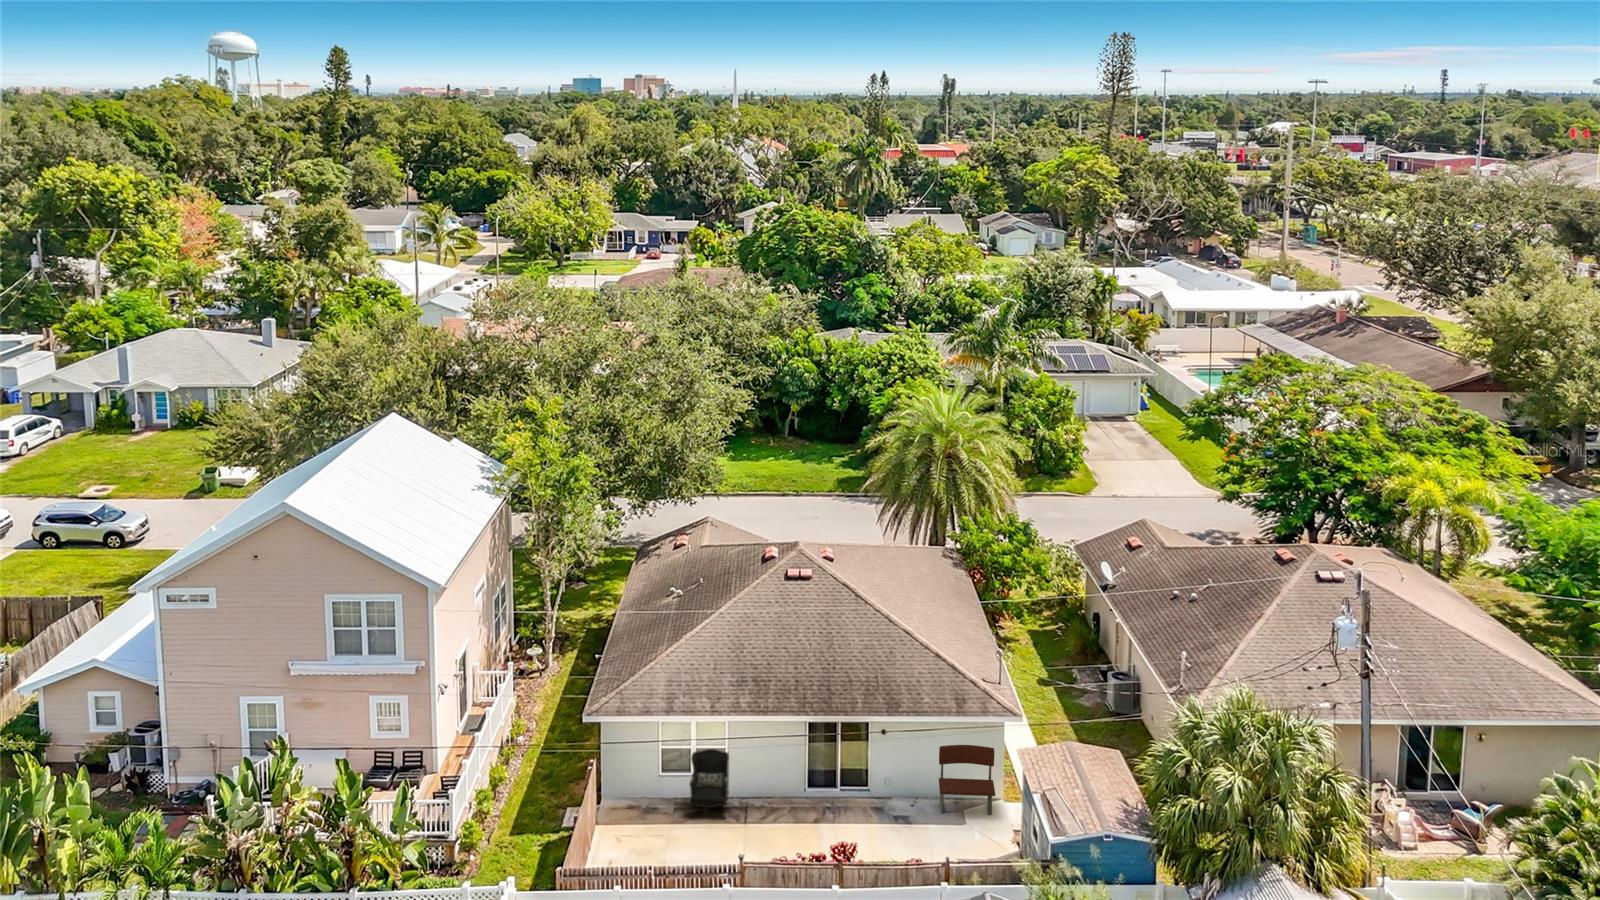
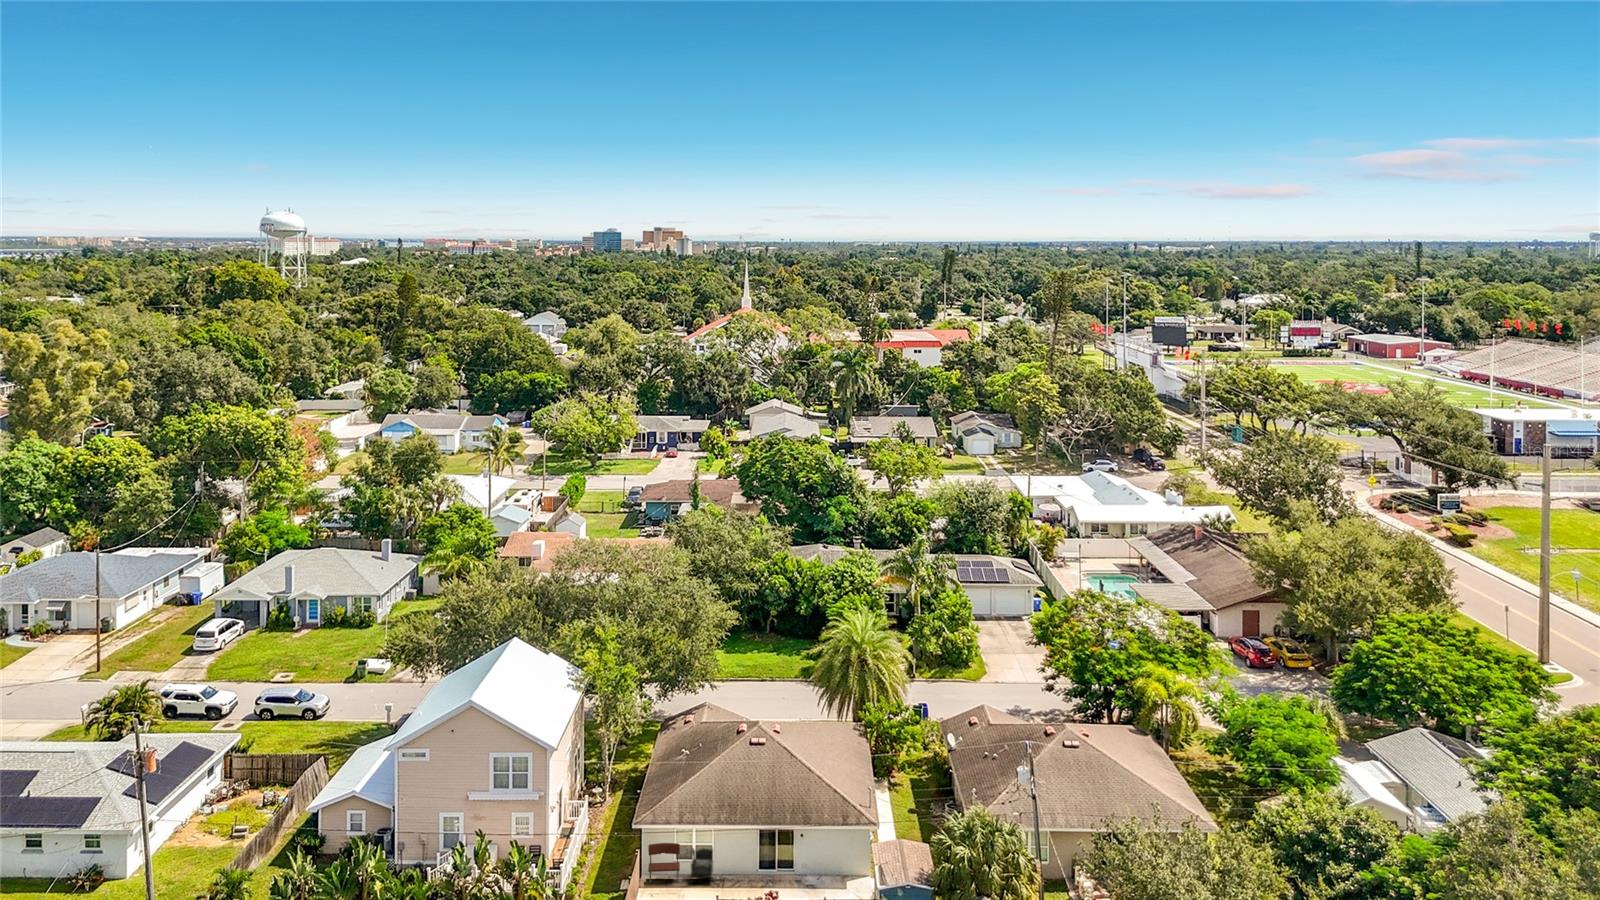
bench: present [939,745,995,815] -> present [648,843,680,883]

